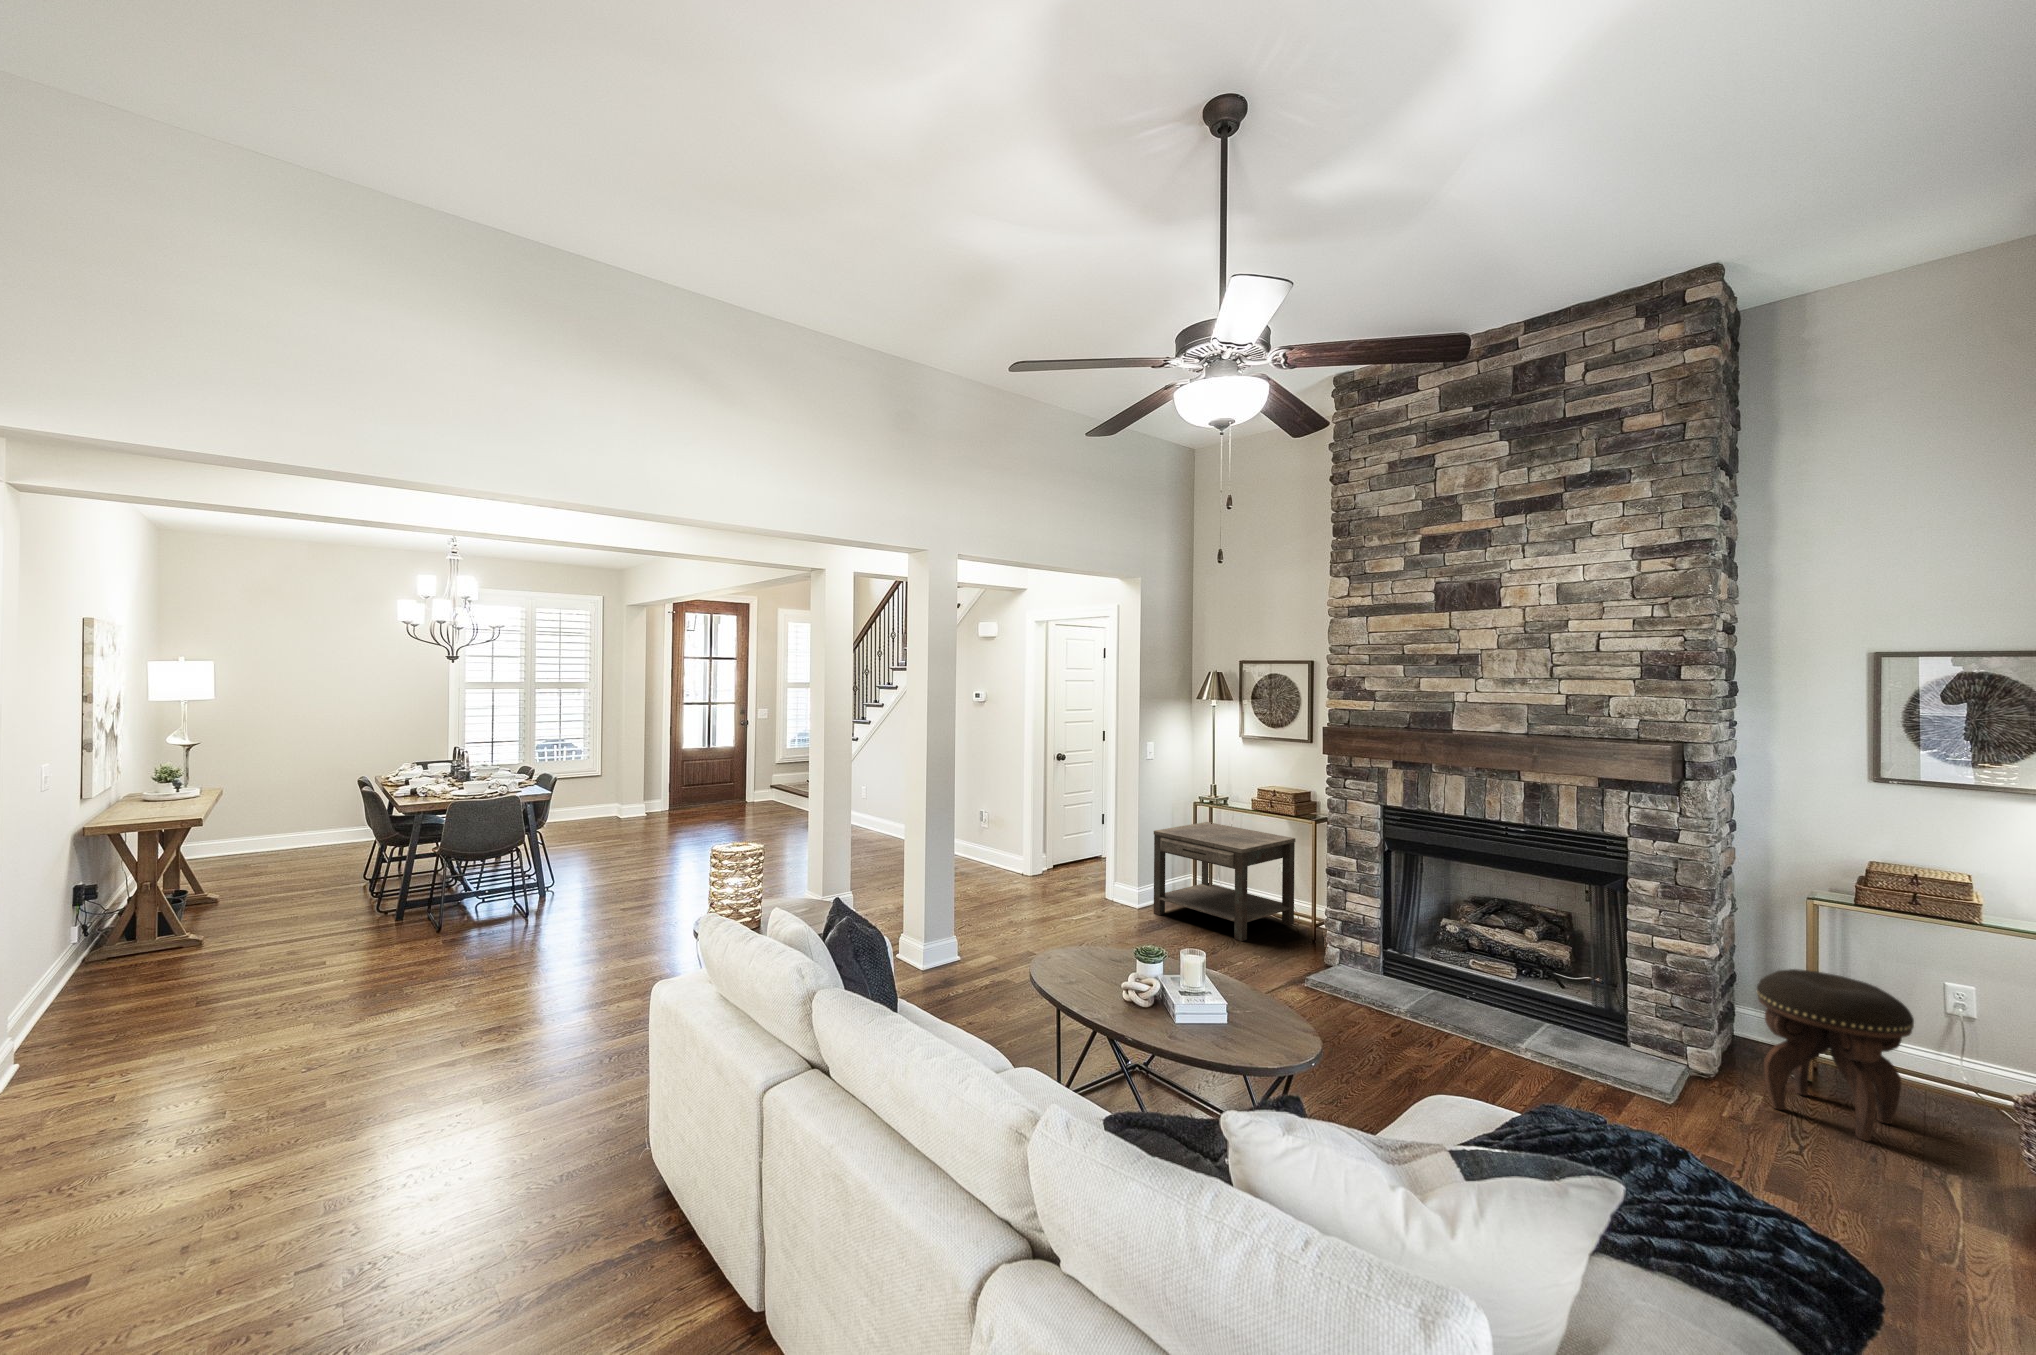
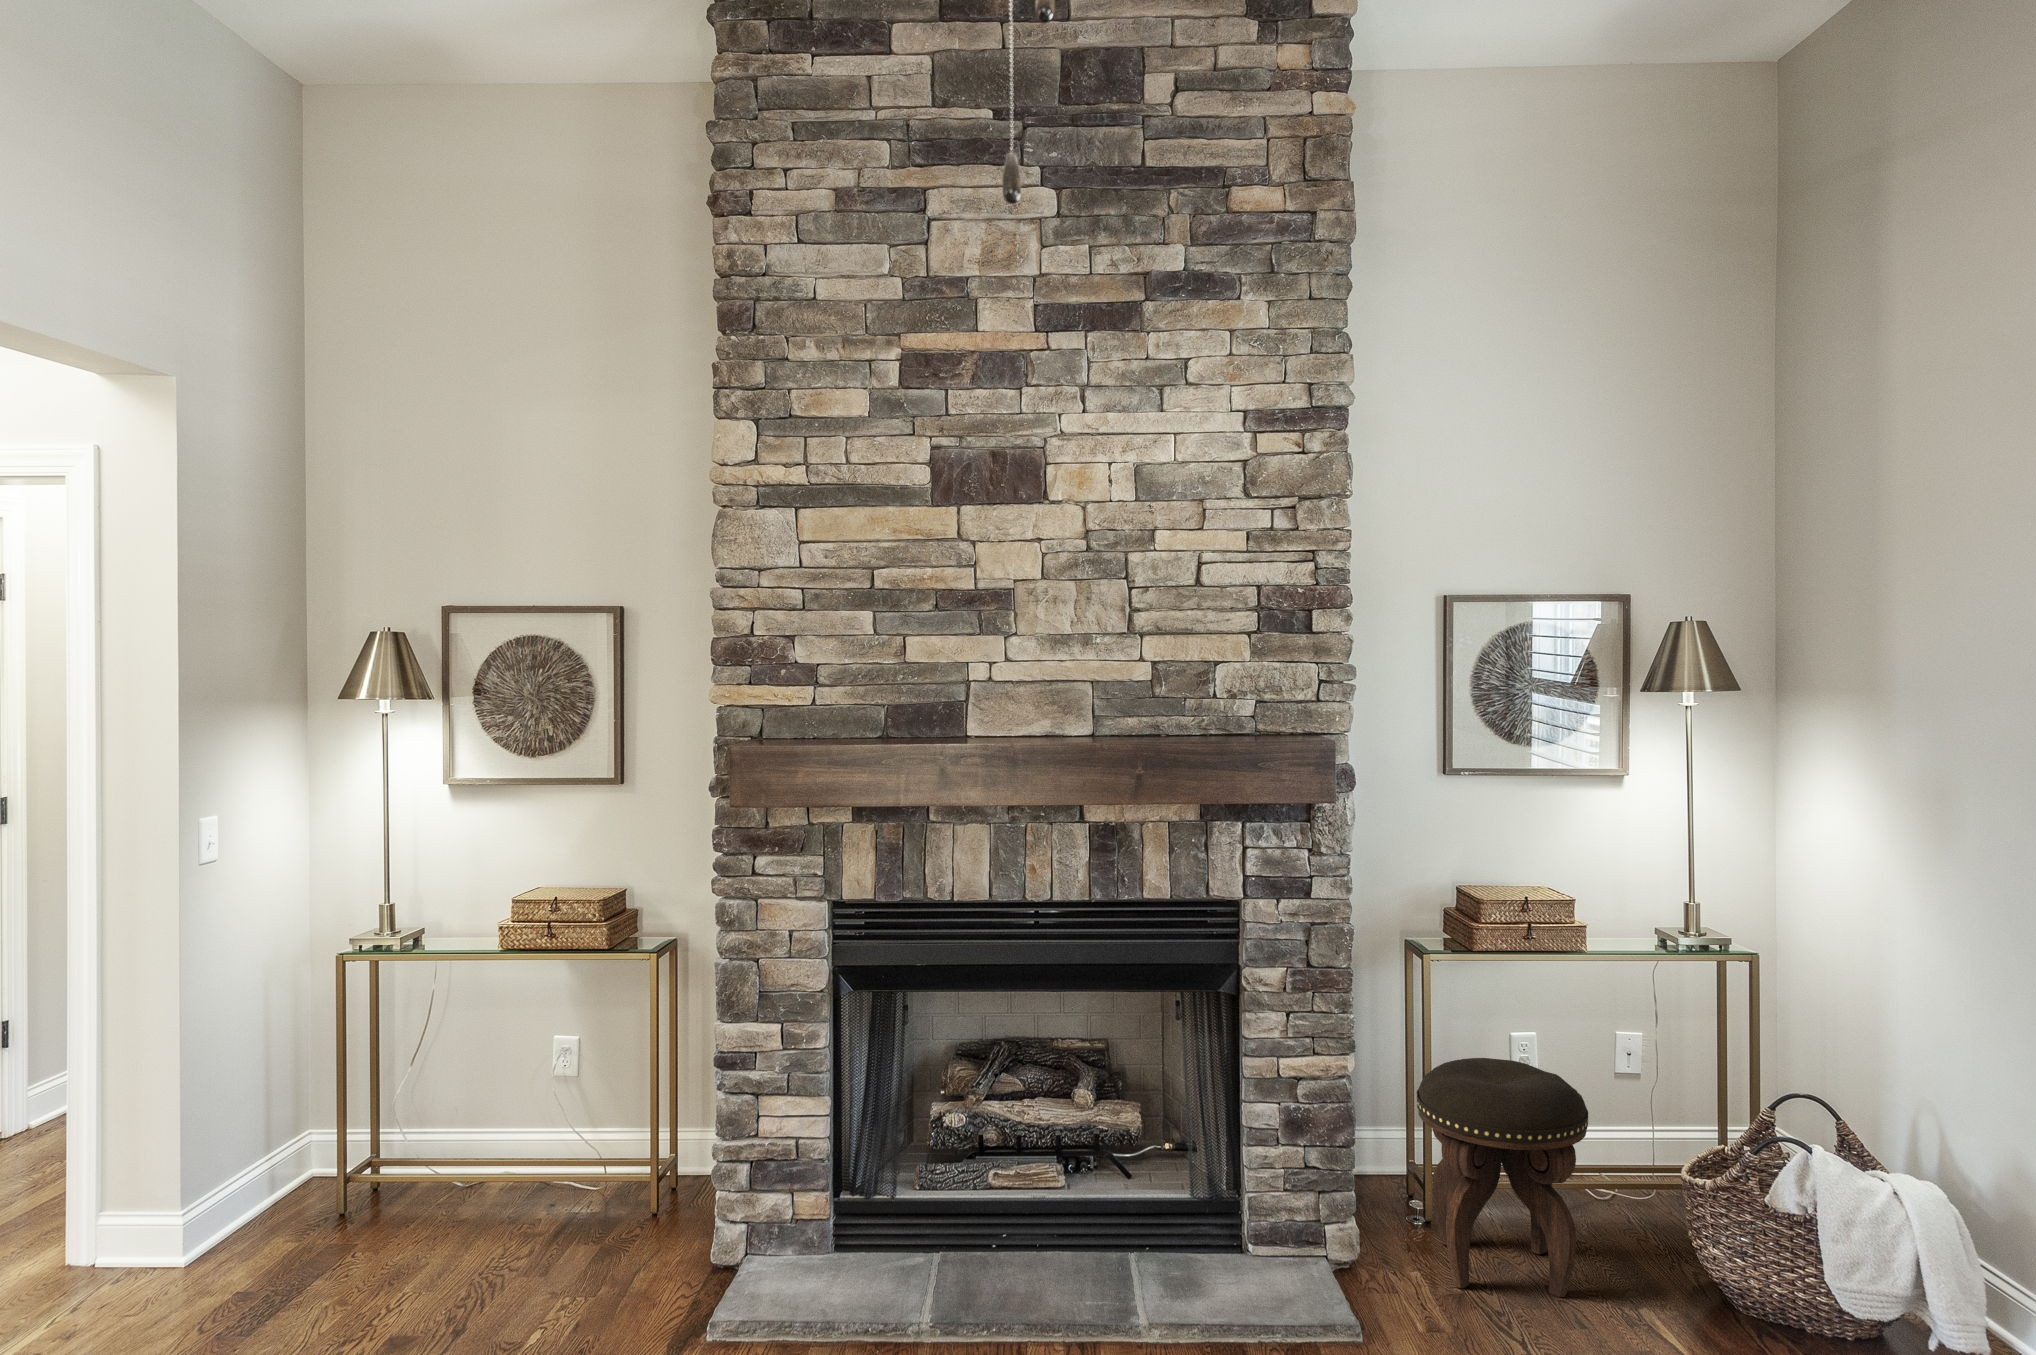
side table: present [1154,822,1295,941] -> none [236,992,599,1275]

